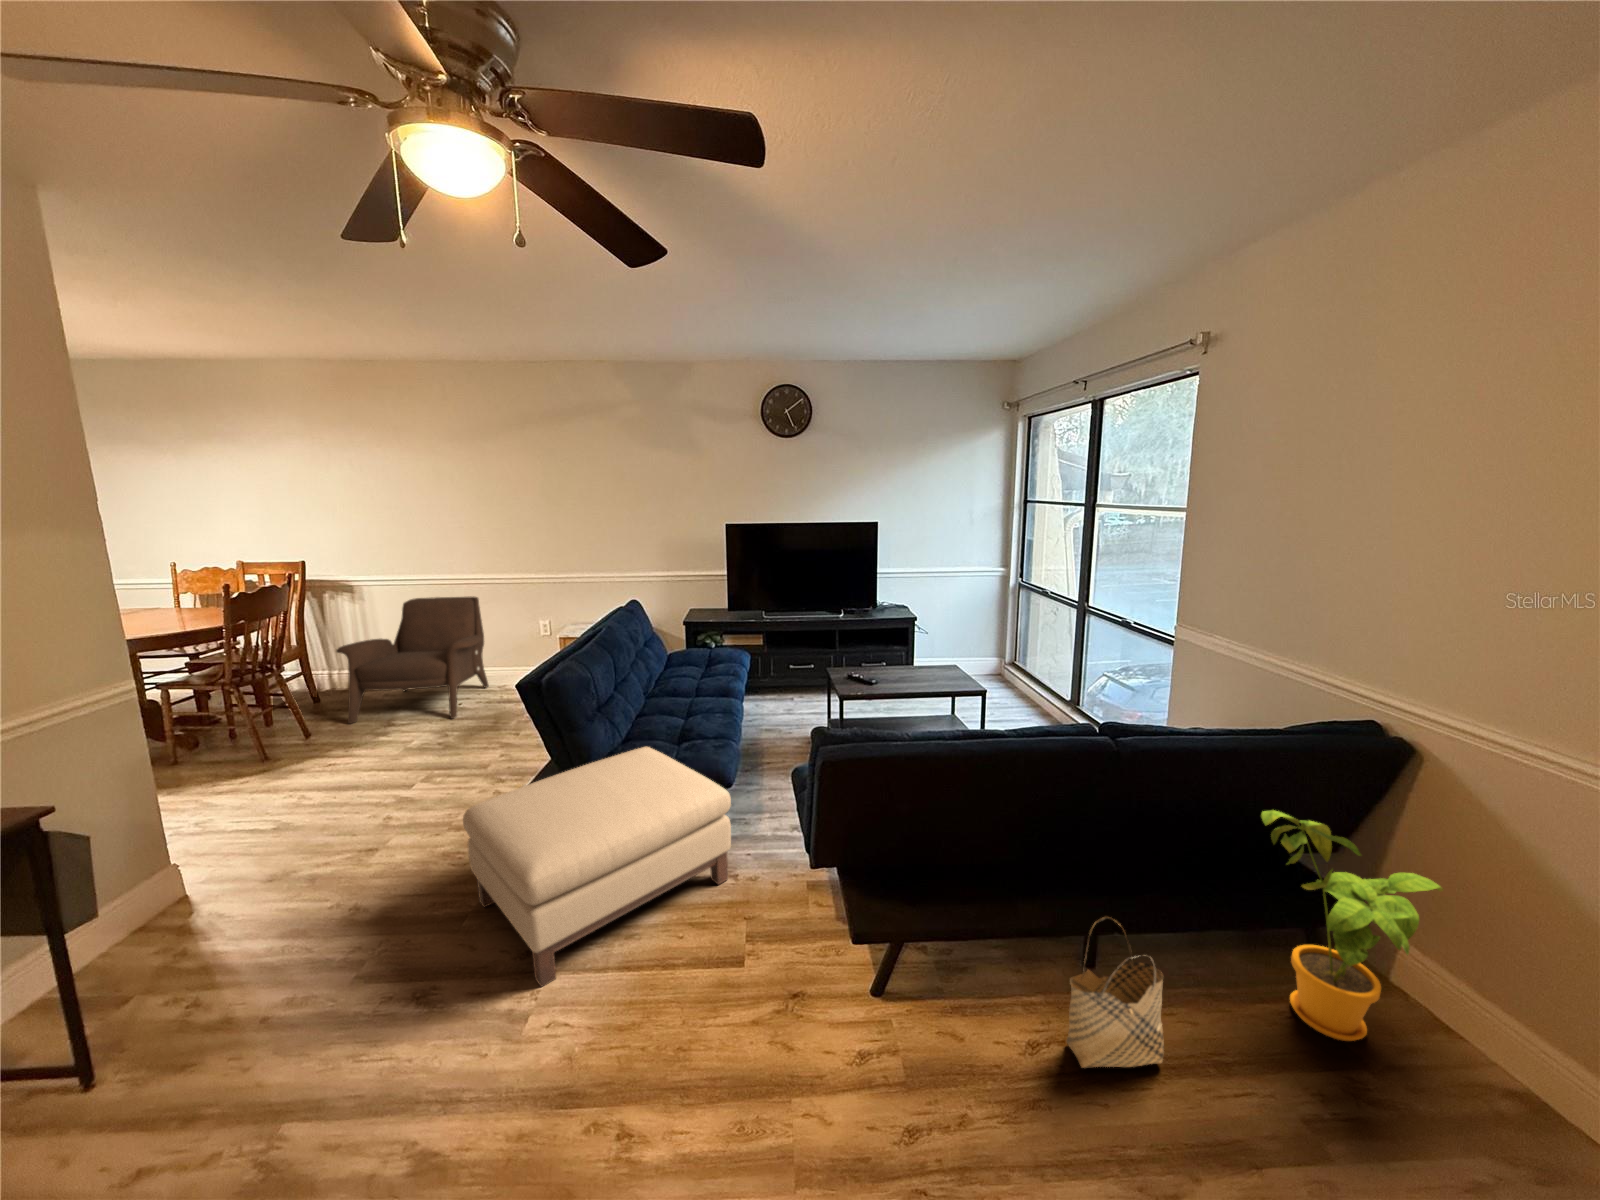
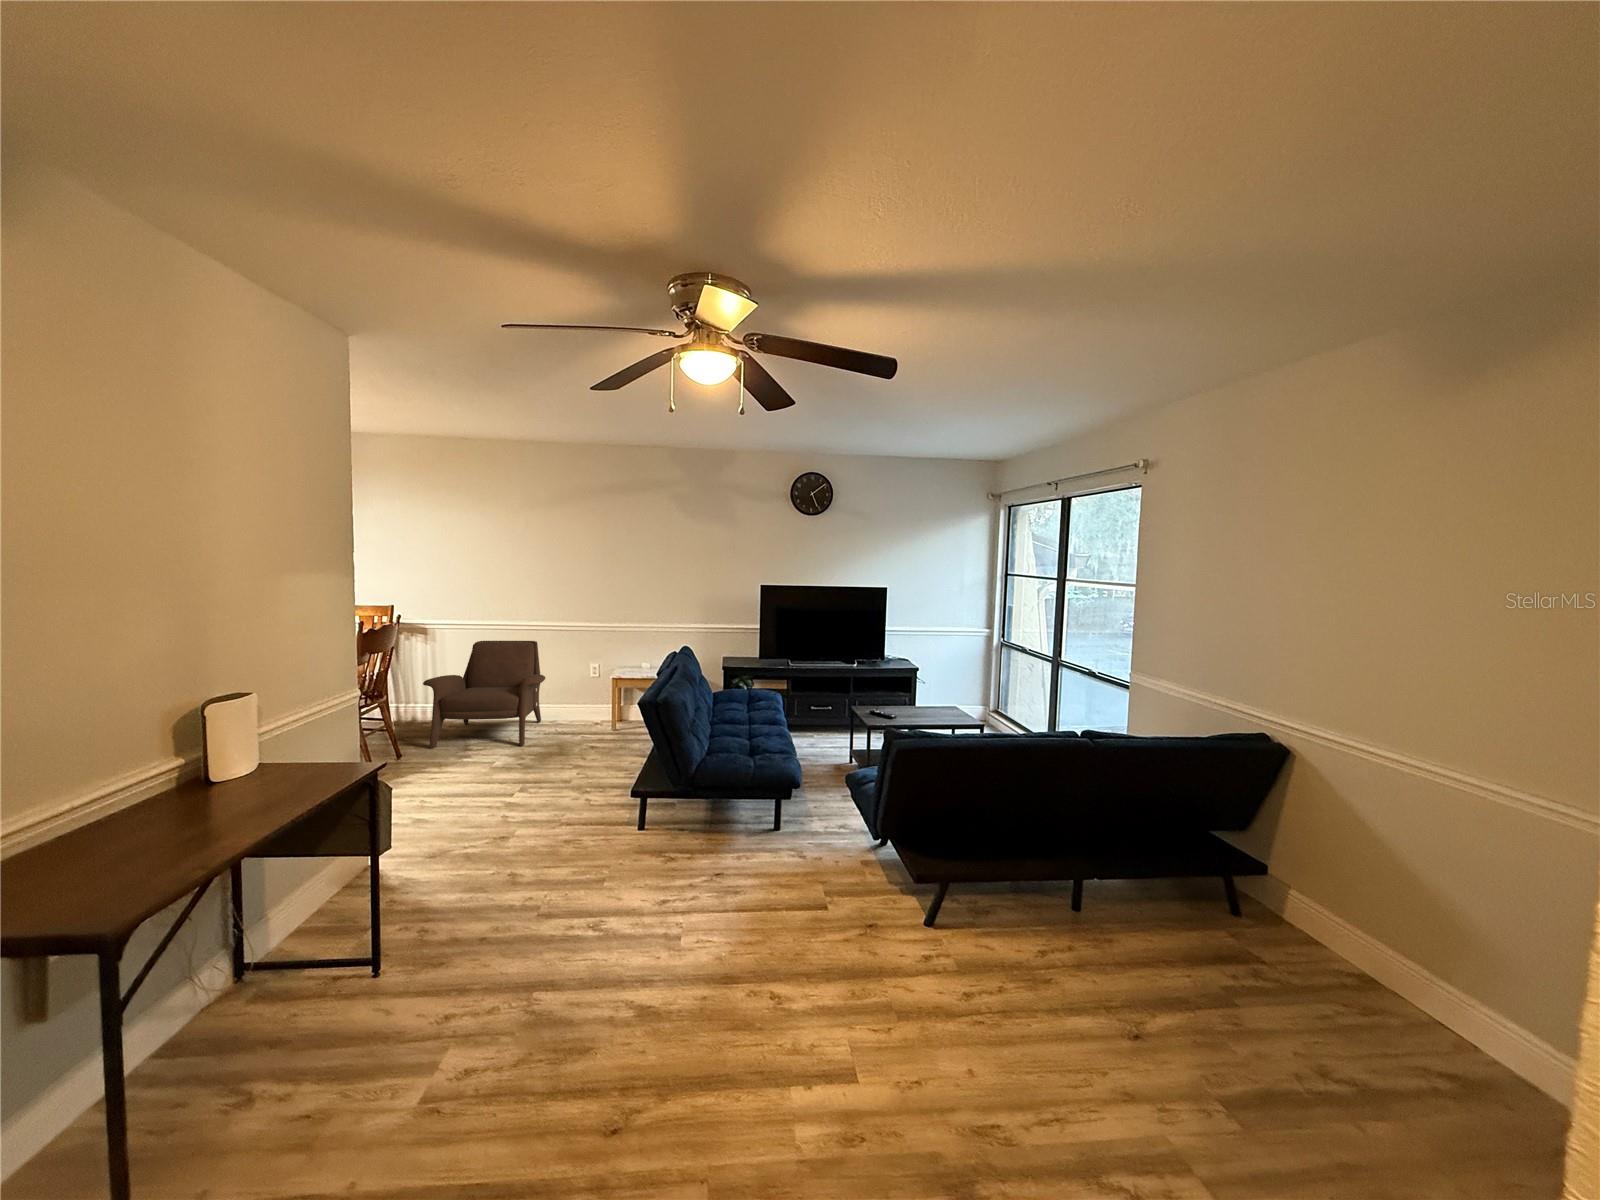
ottoman: present [463,747,731,987] -> none [606,758,805,921]
house plant: present [1262,810,1443,1041] -> none [1188,790,1306,949]
woven basket: present [1067,917,1164,1068] -> none [1063,859,1128,961]

